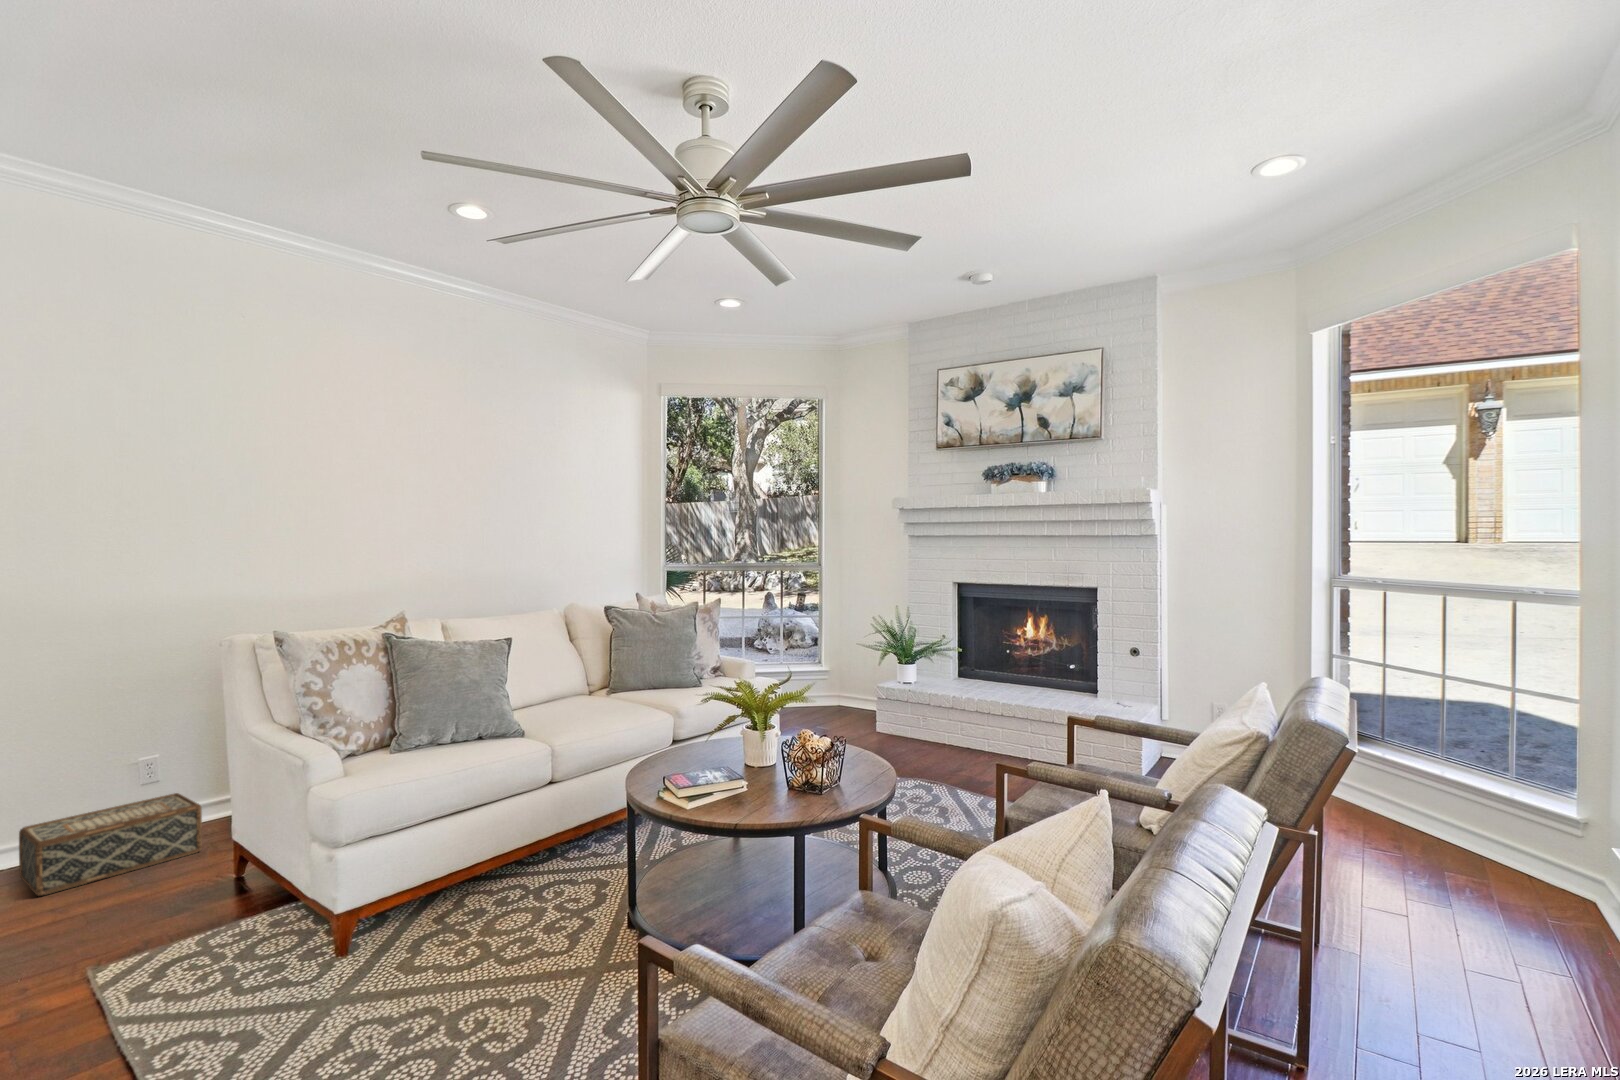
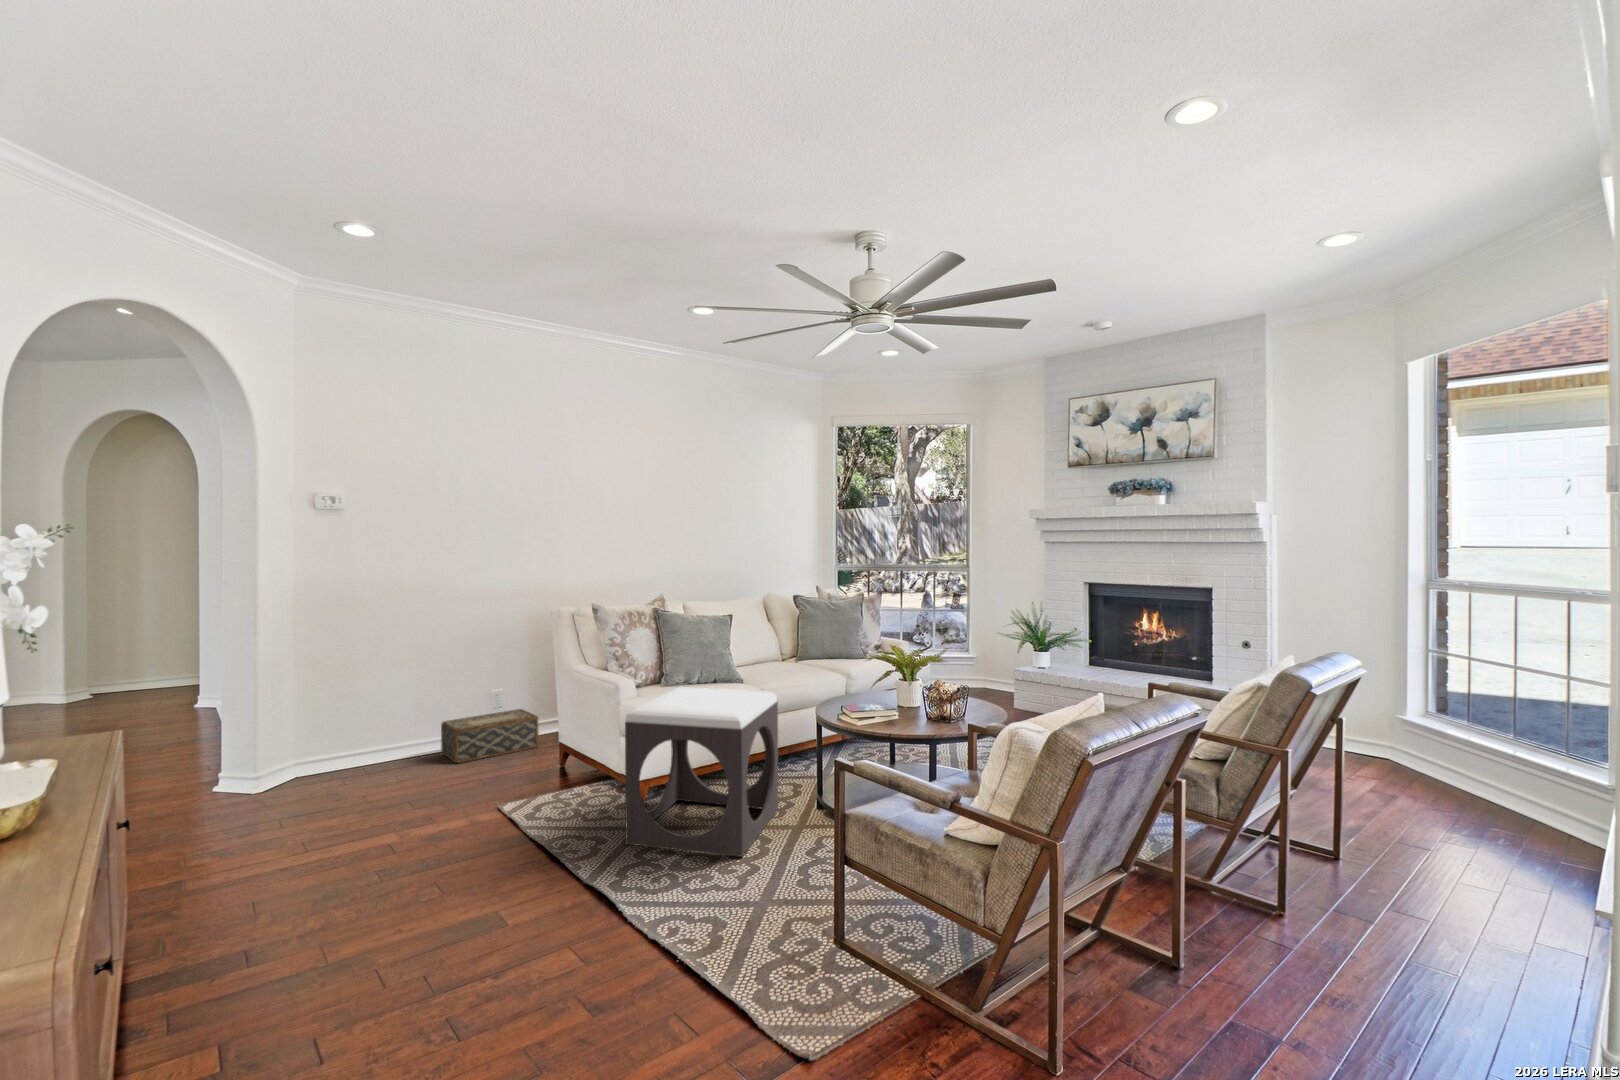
footstool: none [294,757,570,1038] -> present [625,687,778,857]

